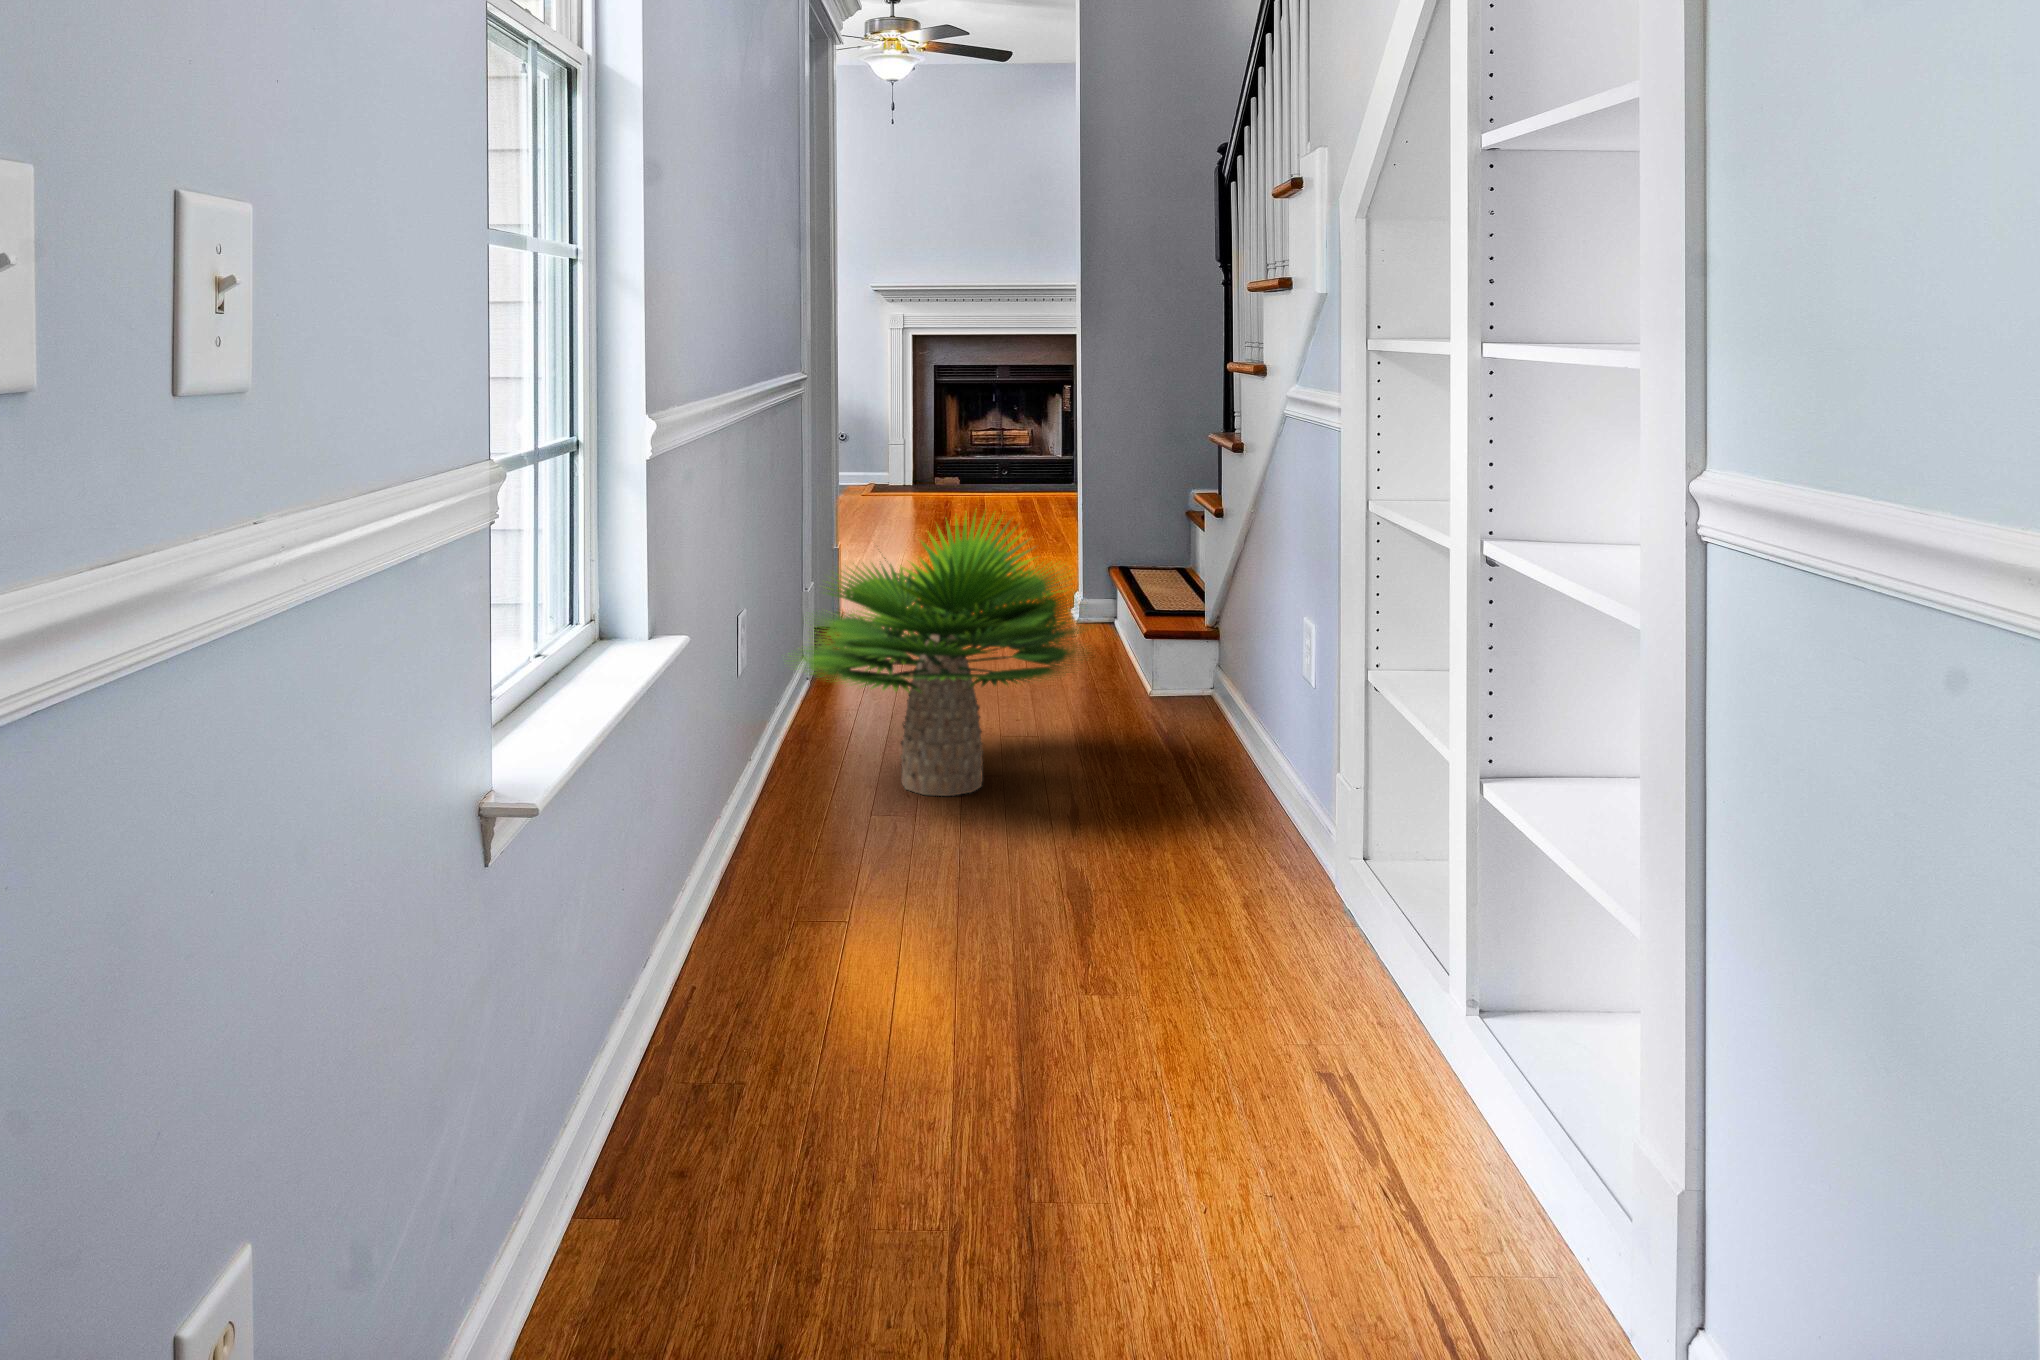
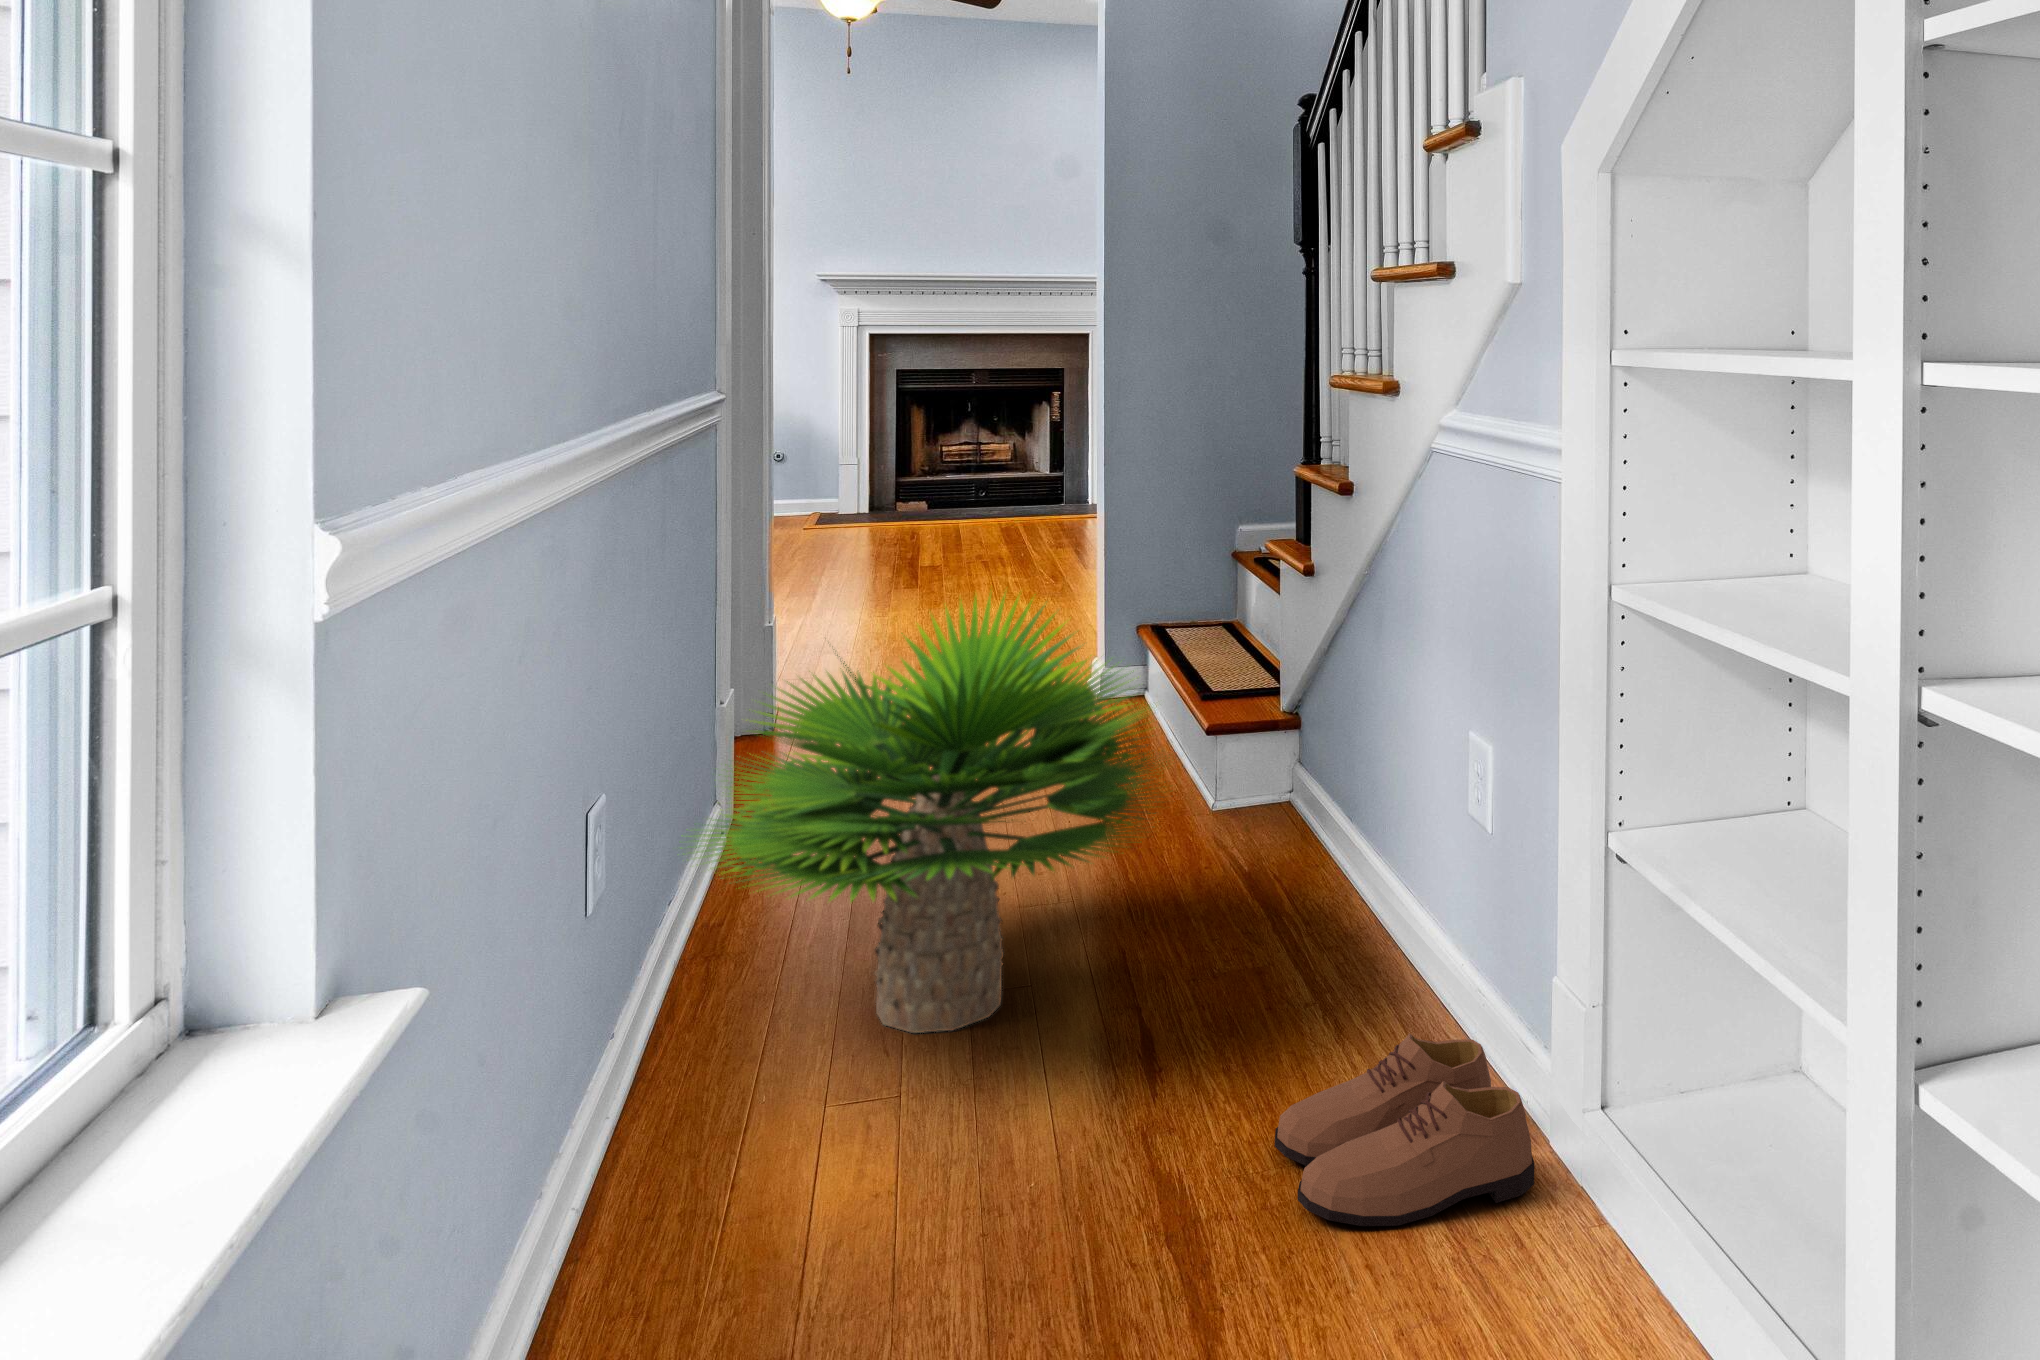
shoe: none [1145,807,1317,913] -> present [1275,1034,1535,1226]

